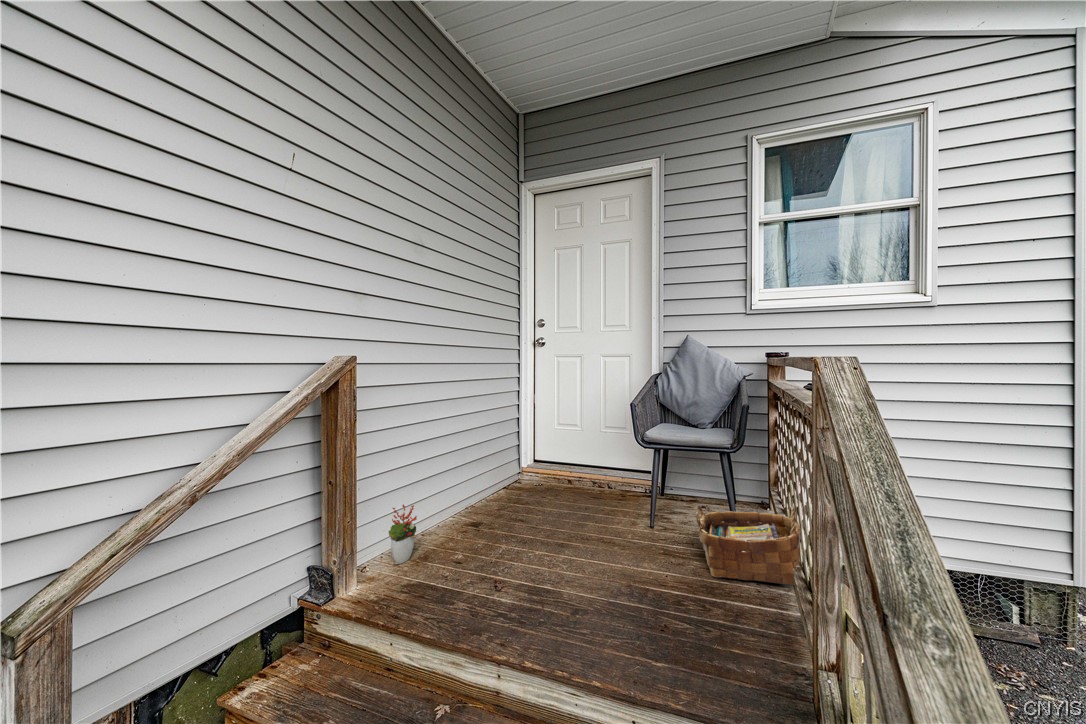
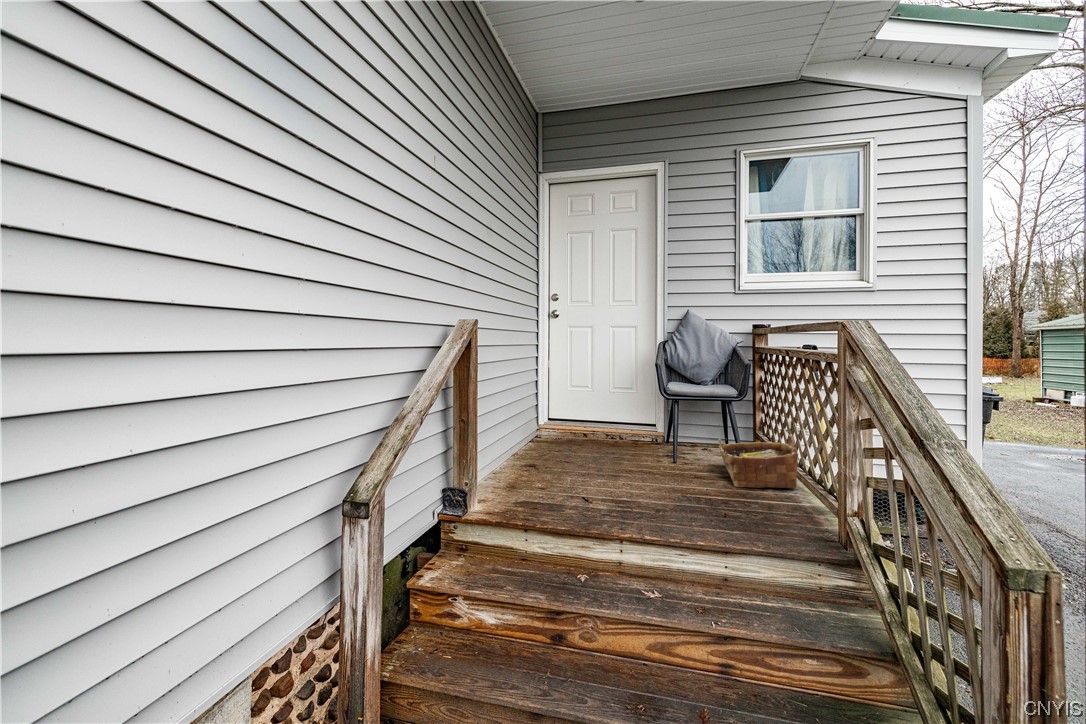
decorative plant: present [389,505,417,564] -> none [487,444,509,492]

